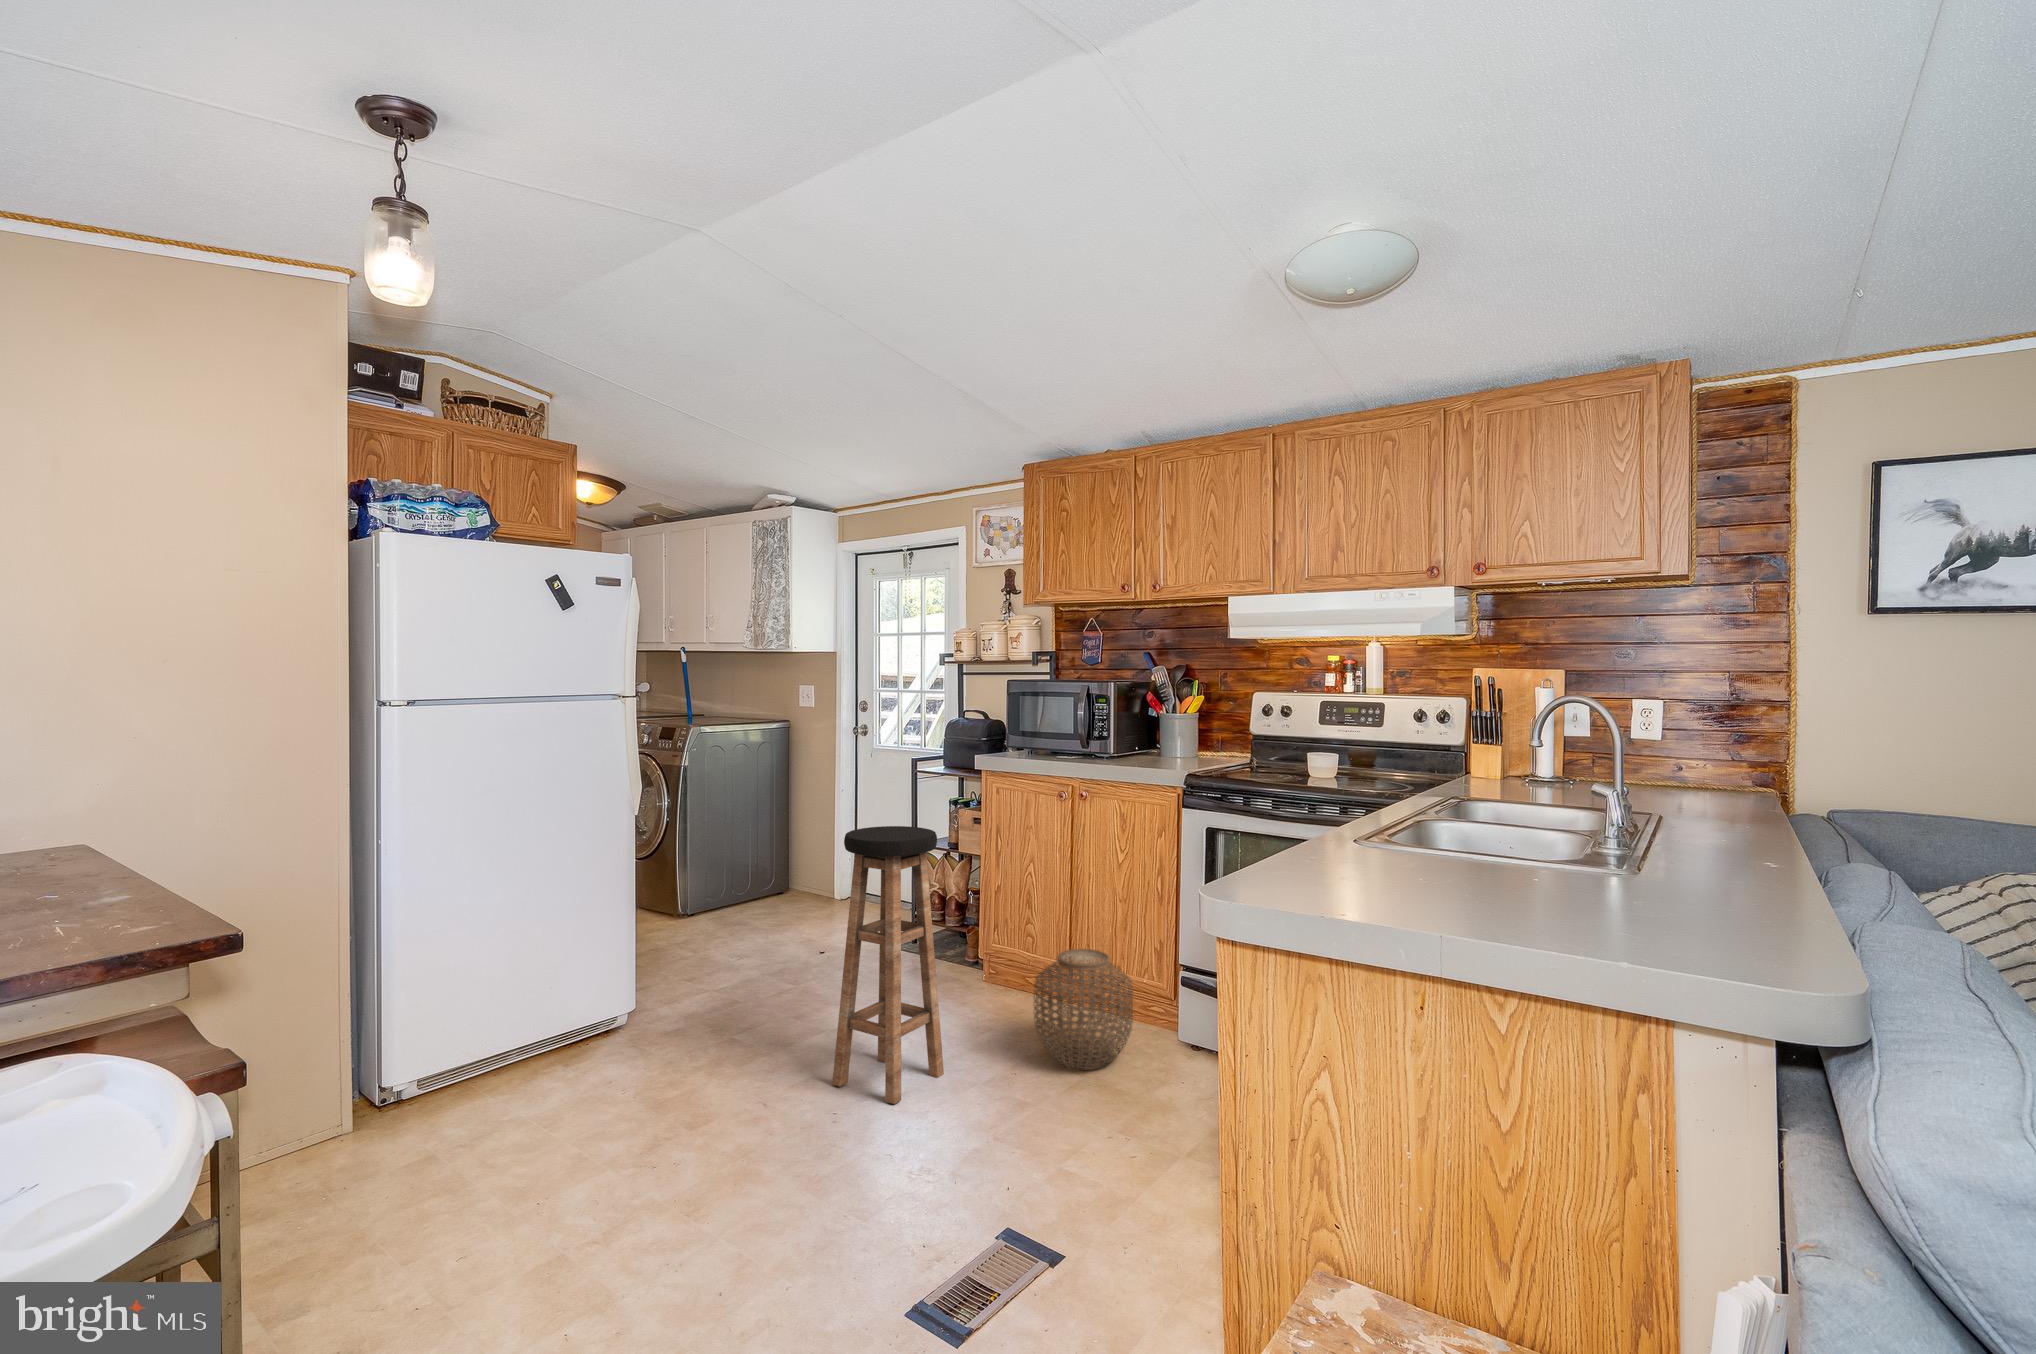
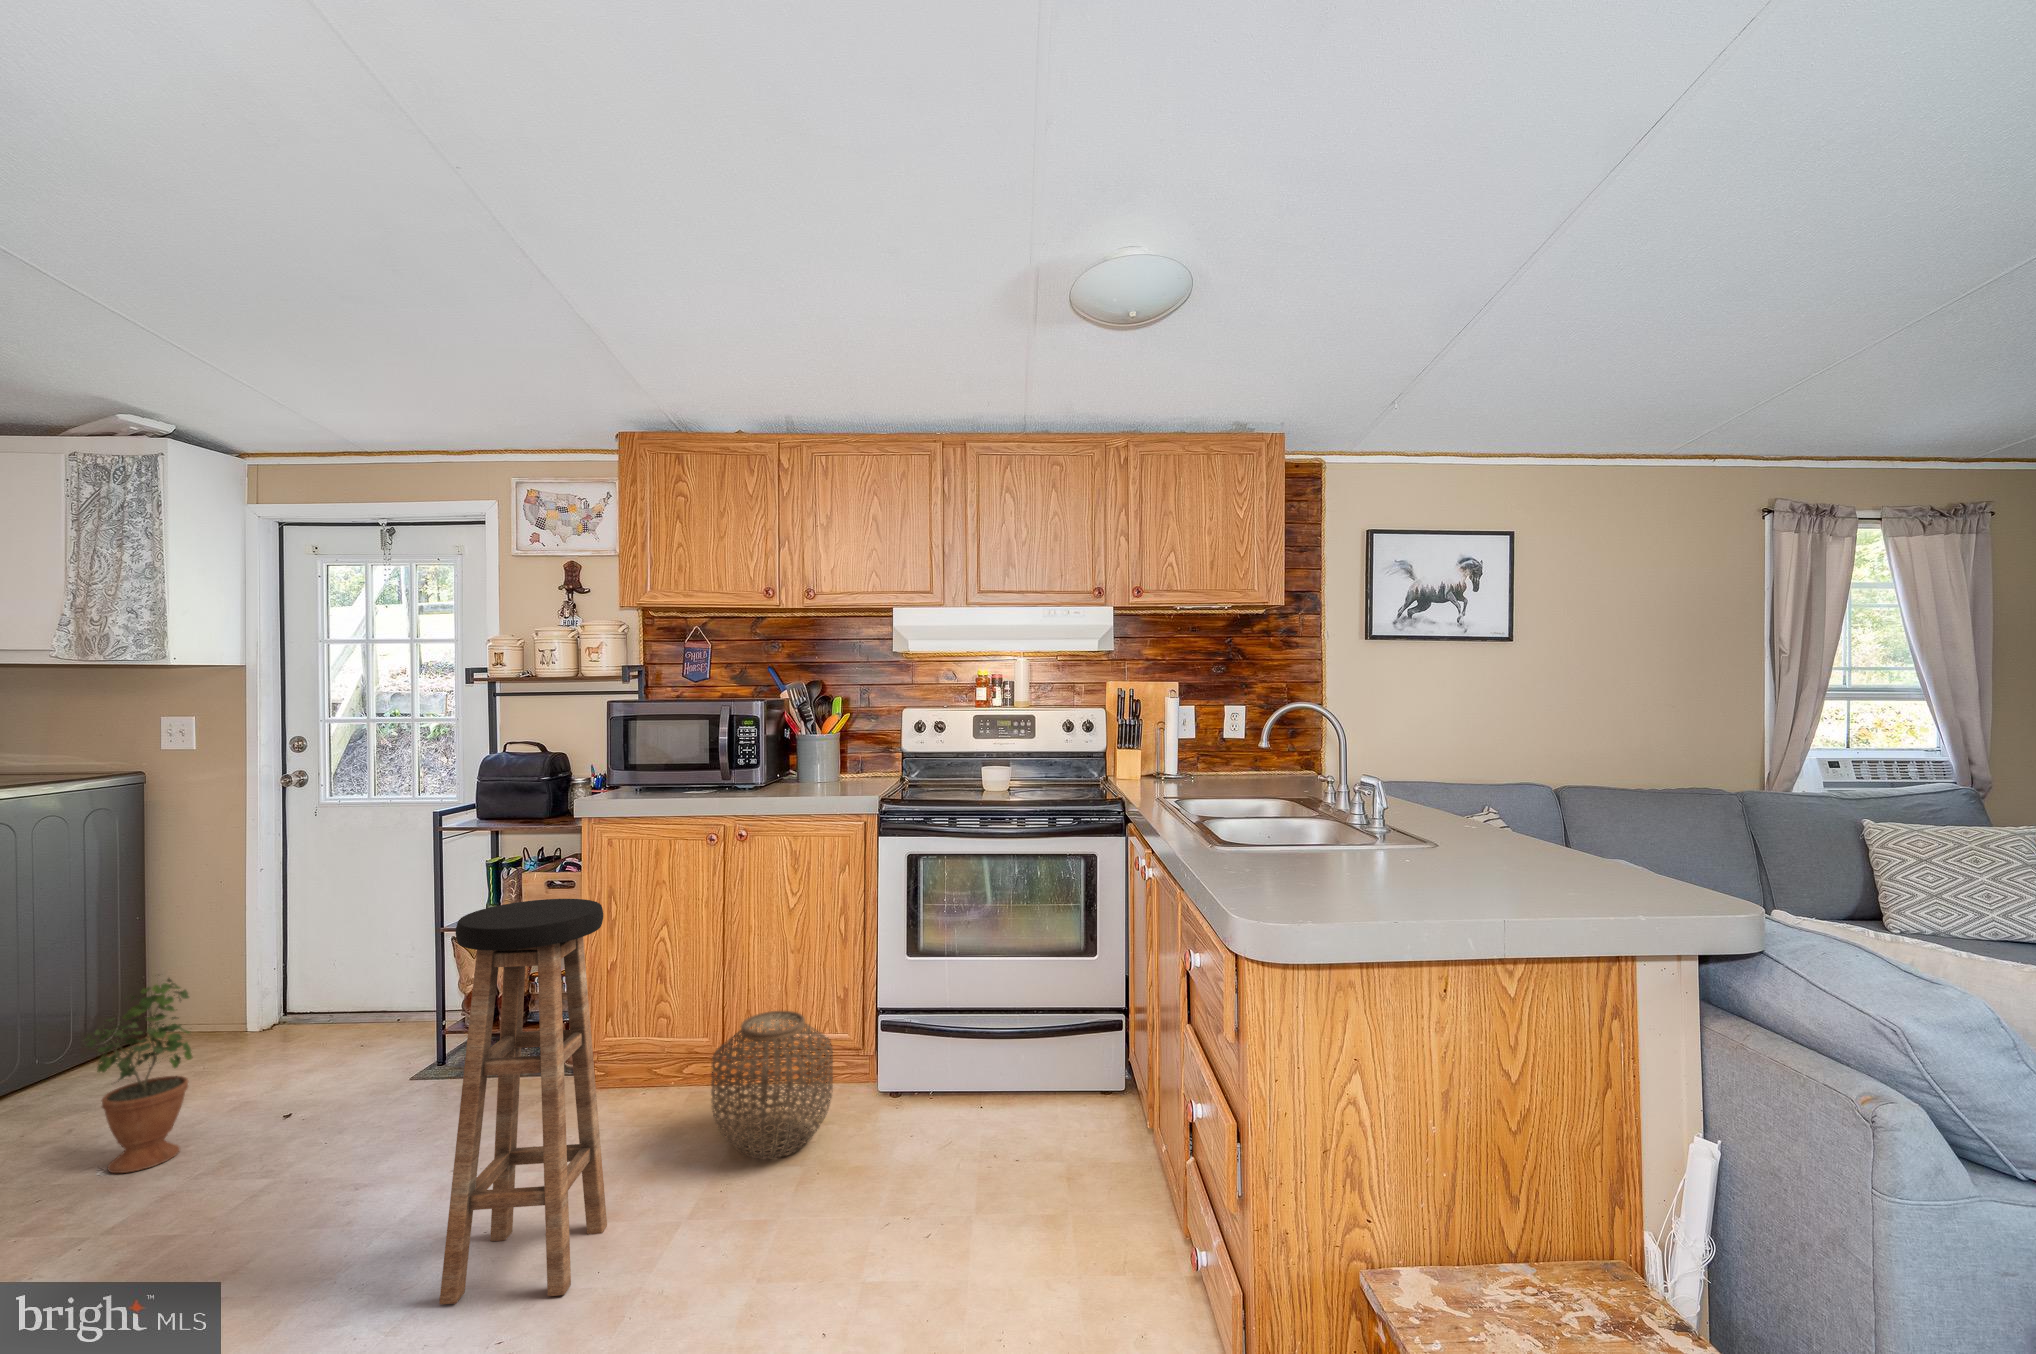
potted plant: none [726,849,777,967] -> present [85,978,192,1173]

